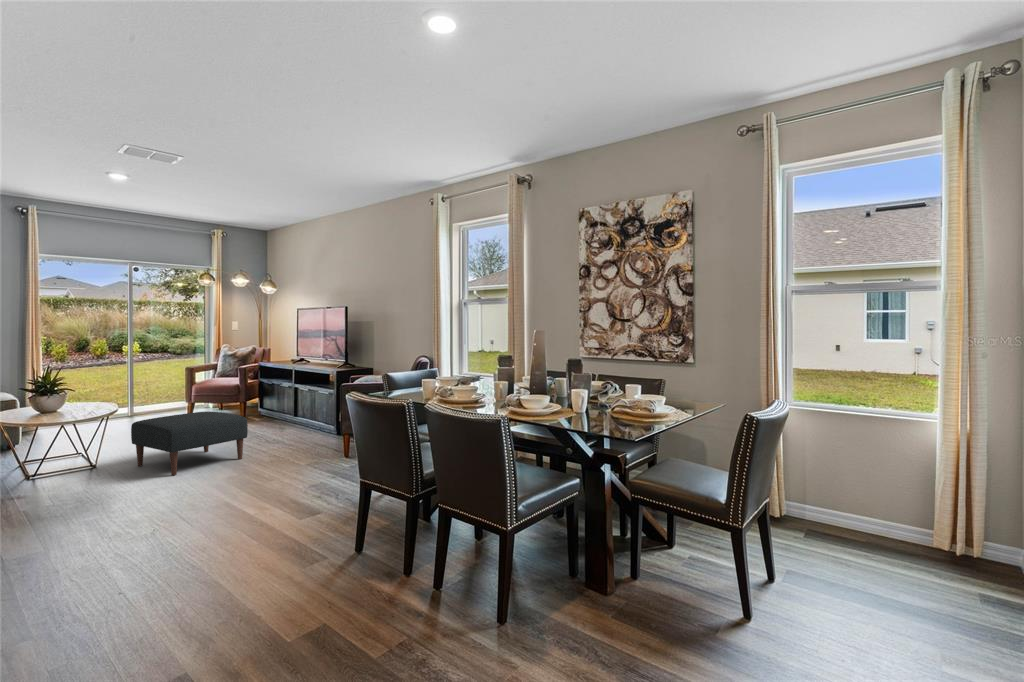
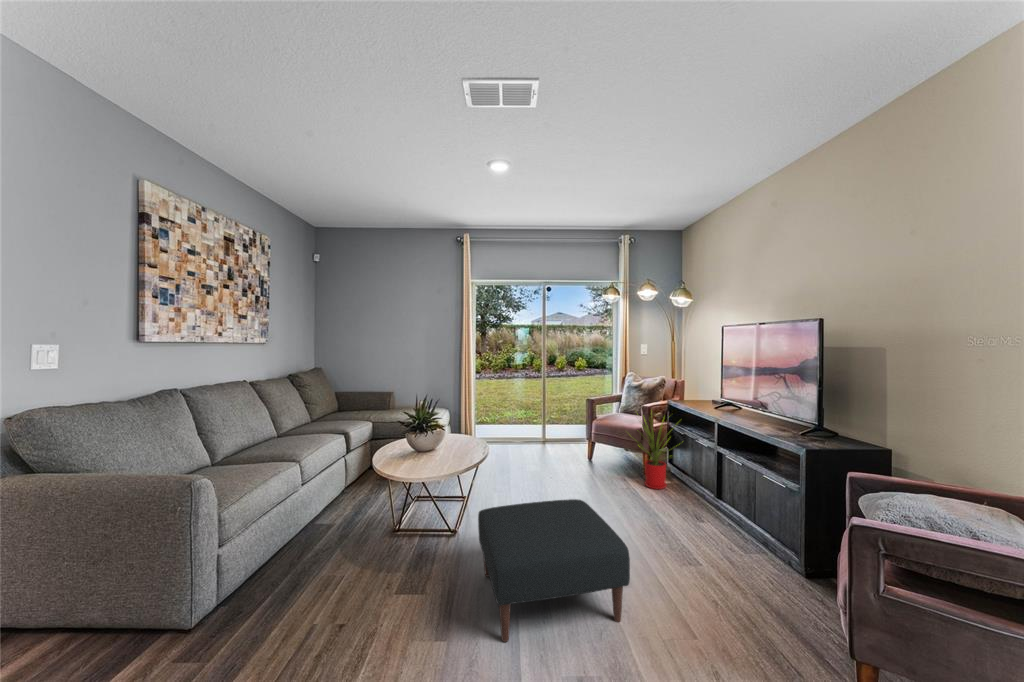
house plant: none [225,367,272,423] -> present [635,417,668,489]

